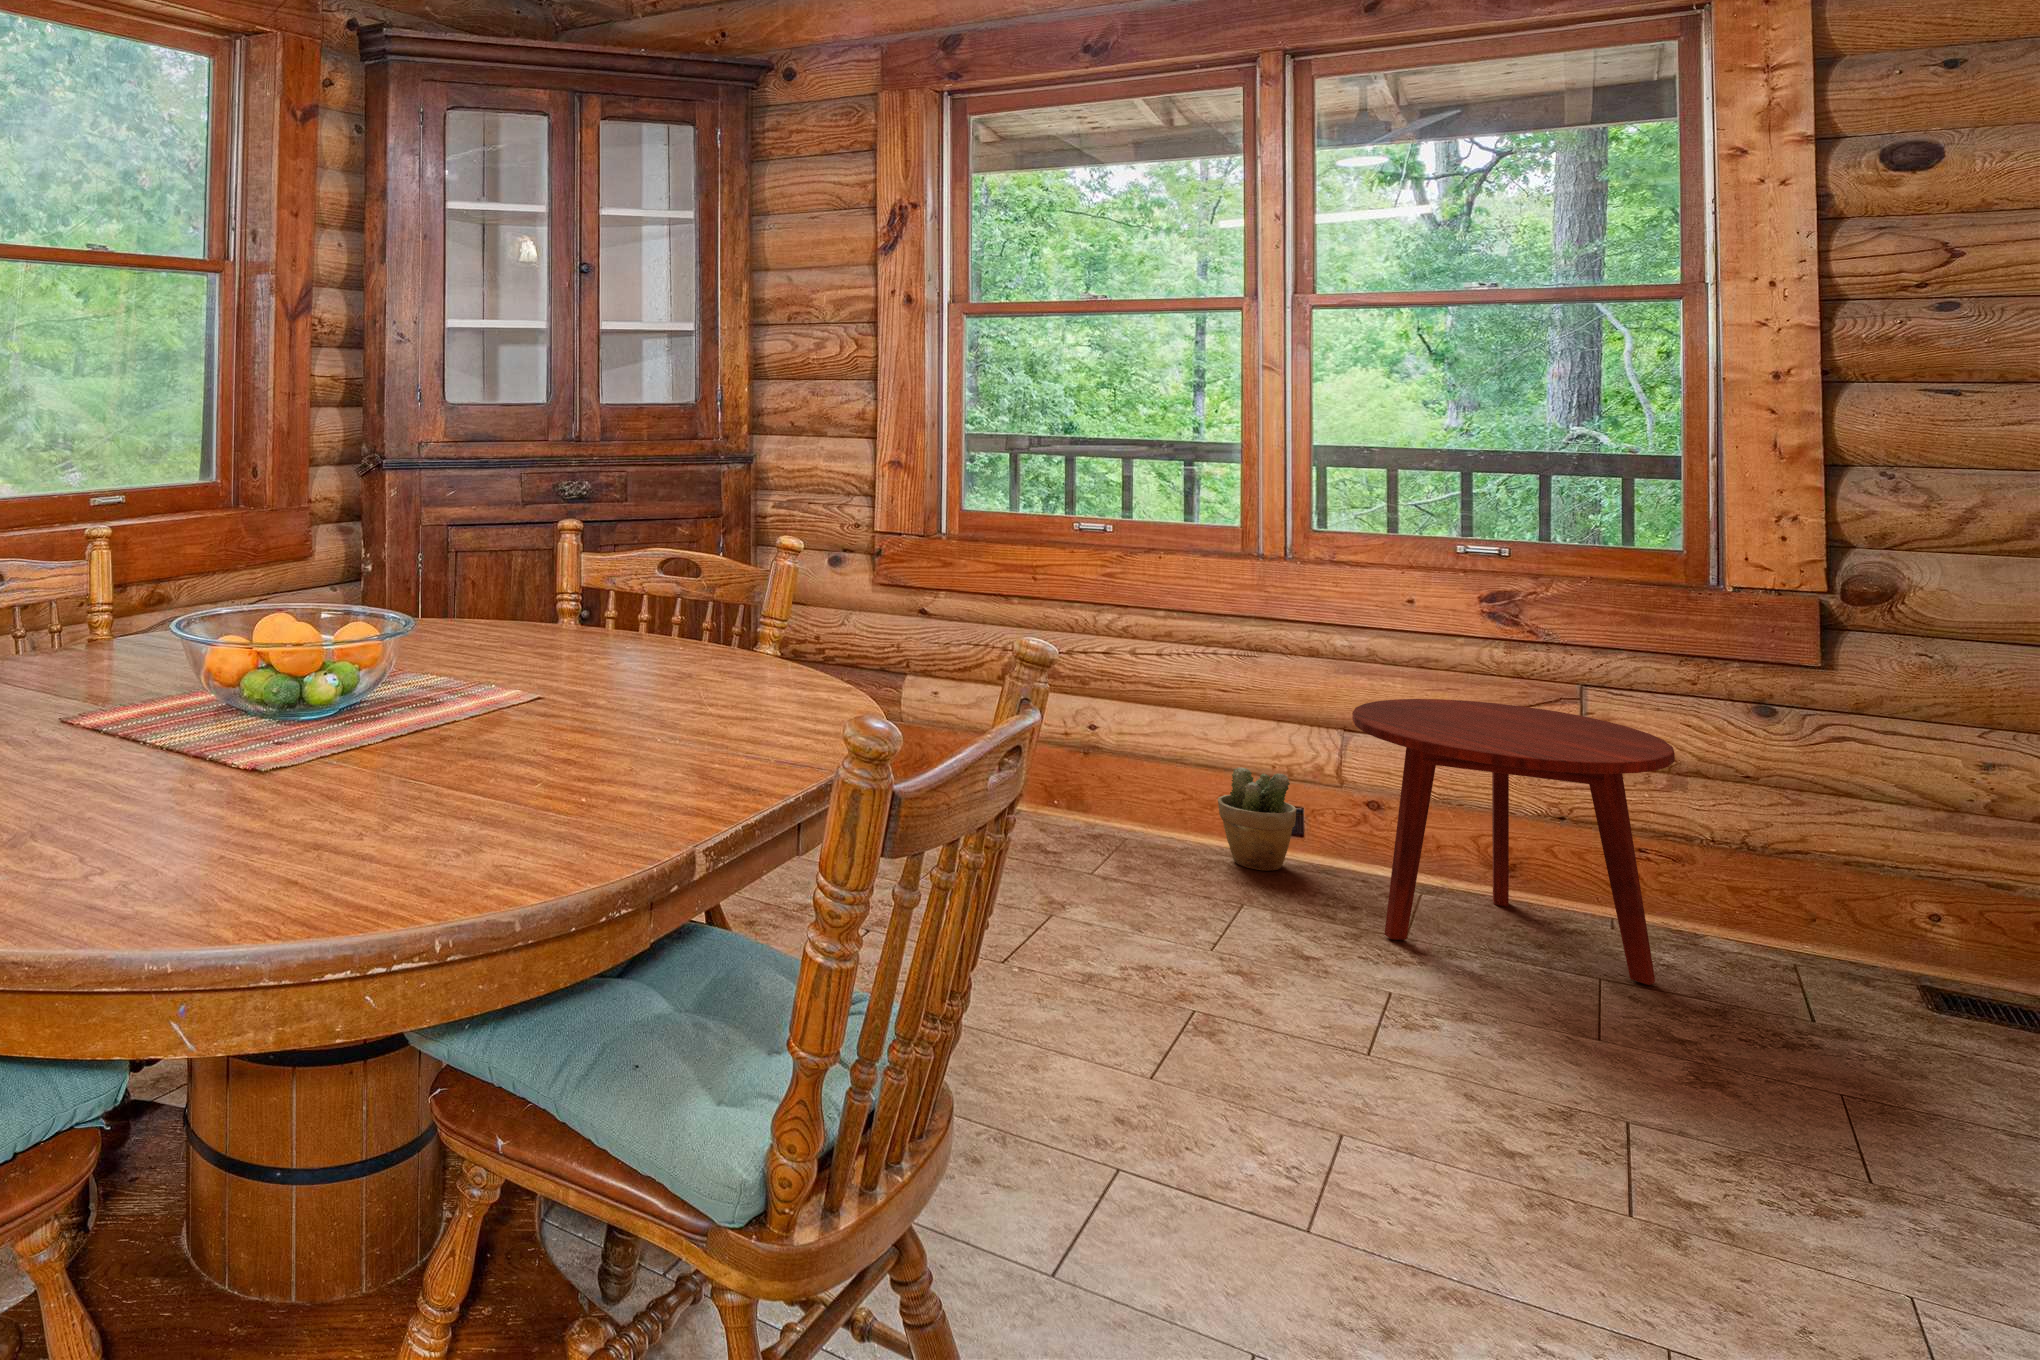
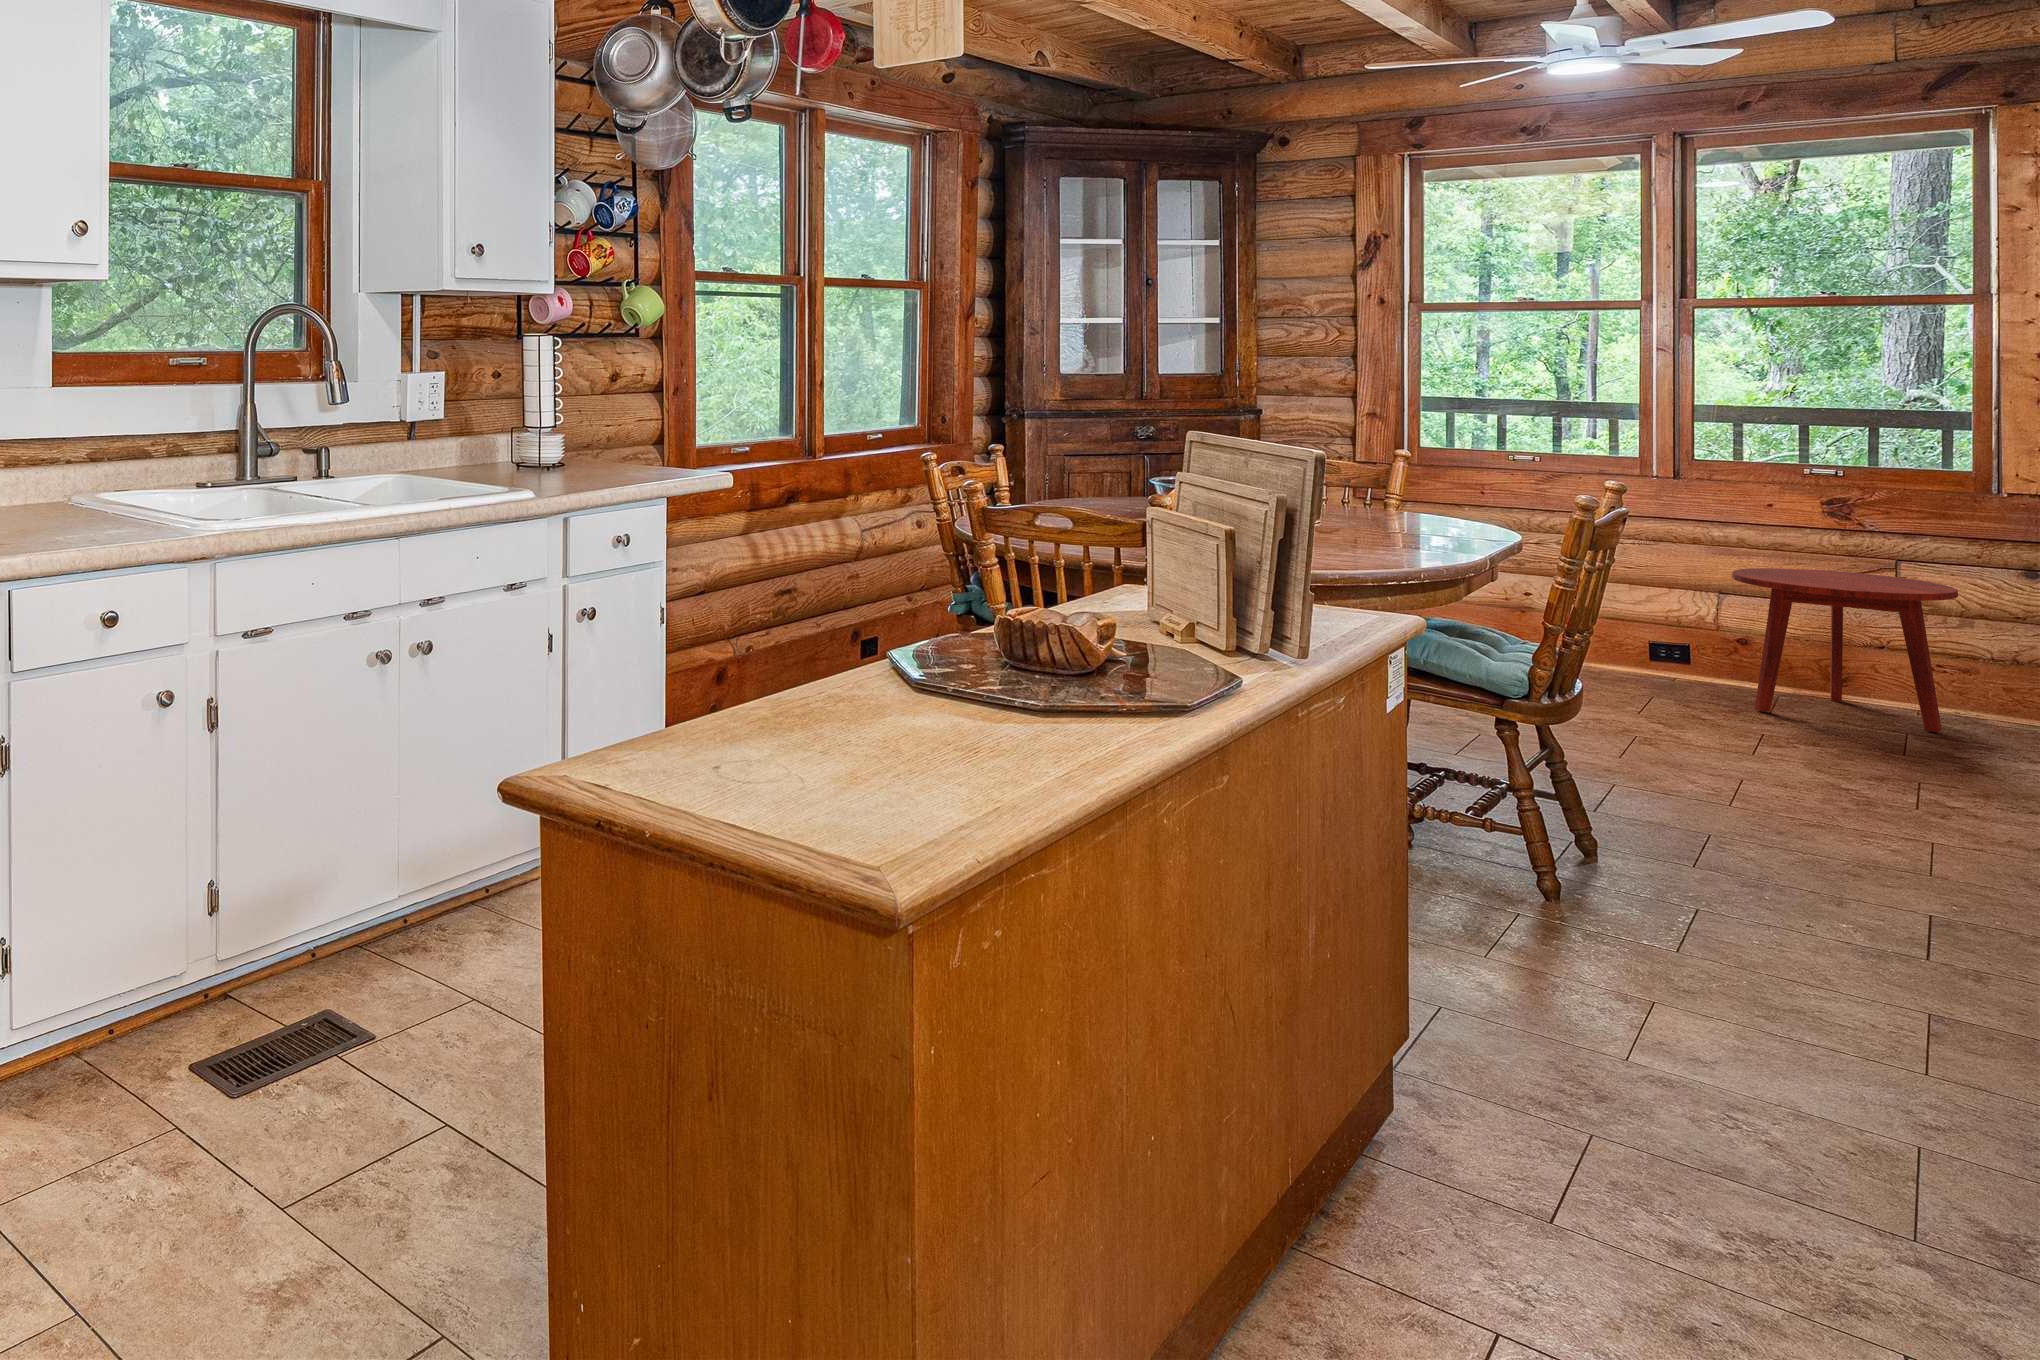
potted plant: present [1218,768,1296,871] -> none [1628,617,1687,683]

